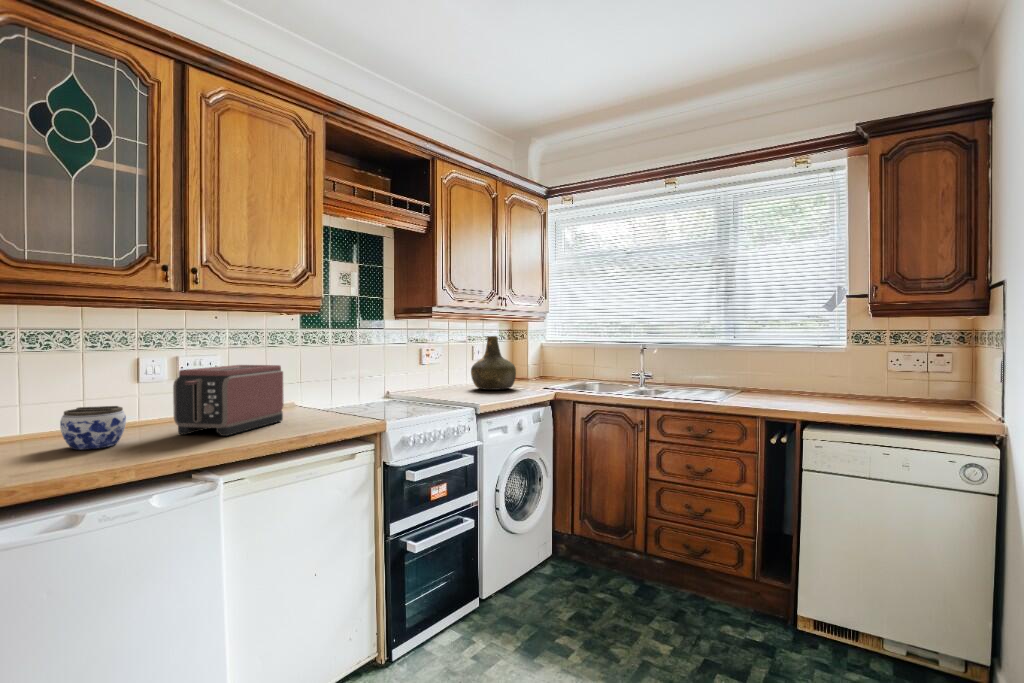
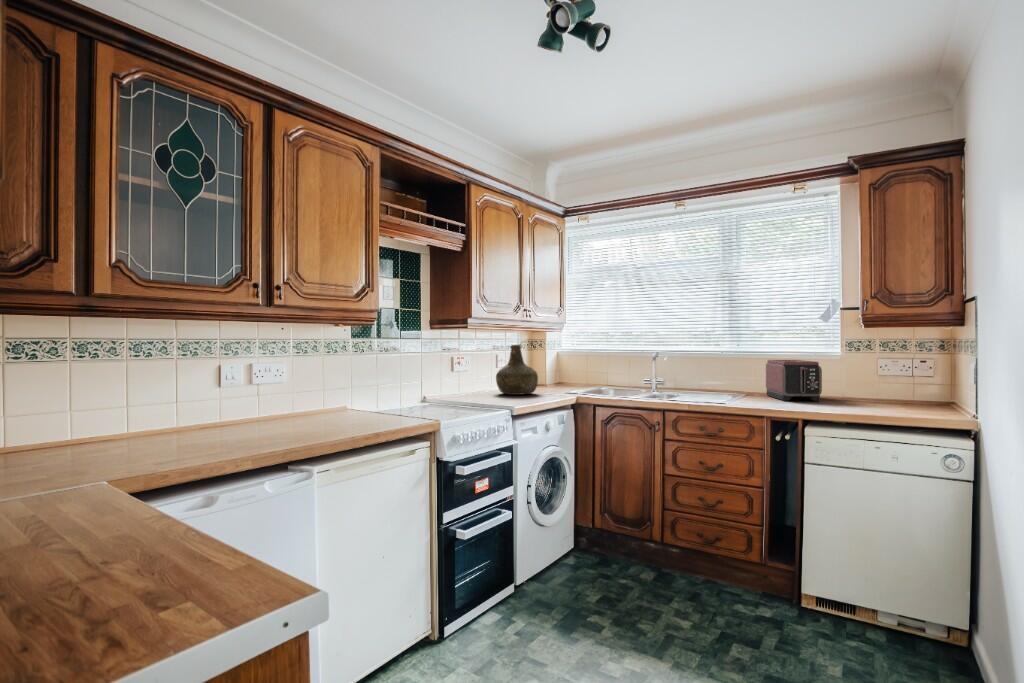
toaster: present [173,365,284,436] -> present [766,360,822,401]
jar: present [60,406,126,450] -> none [173,407,225,444]

